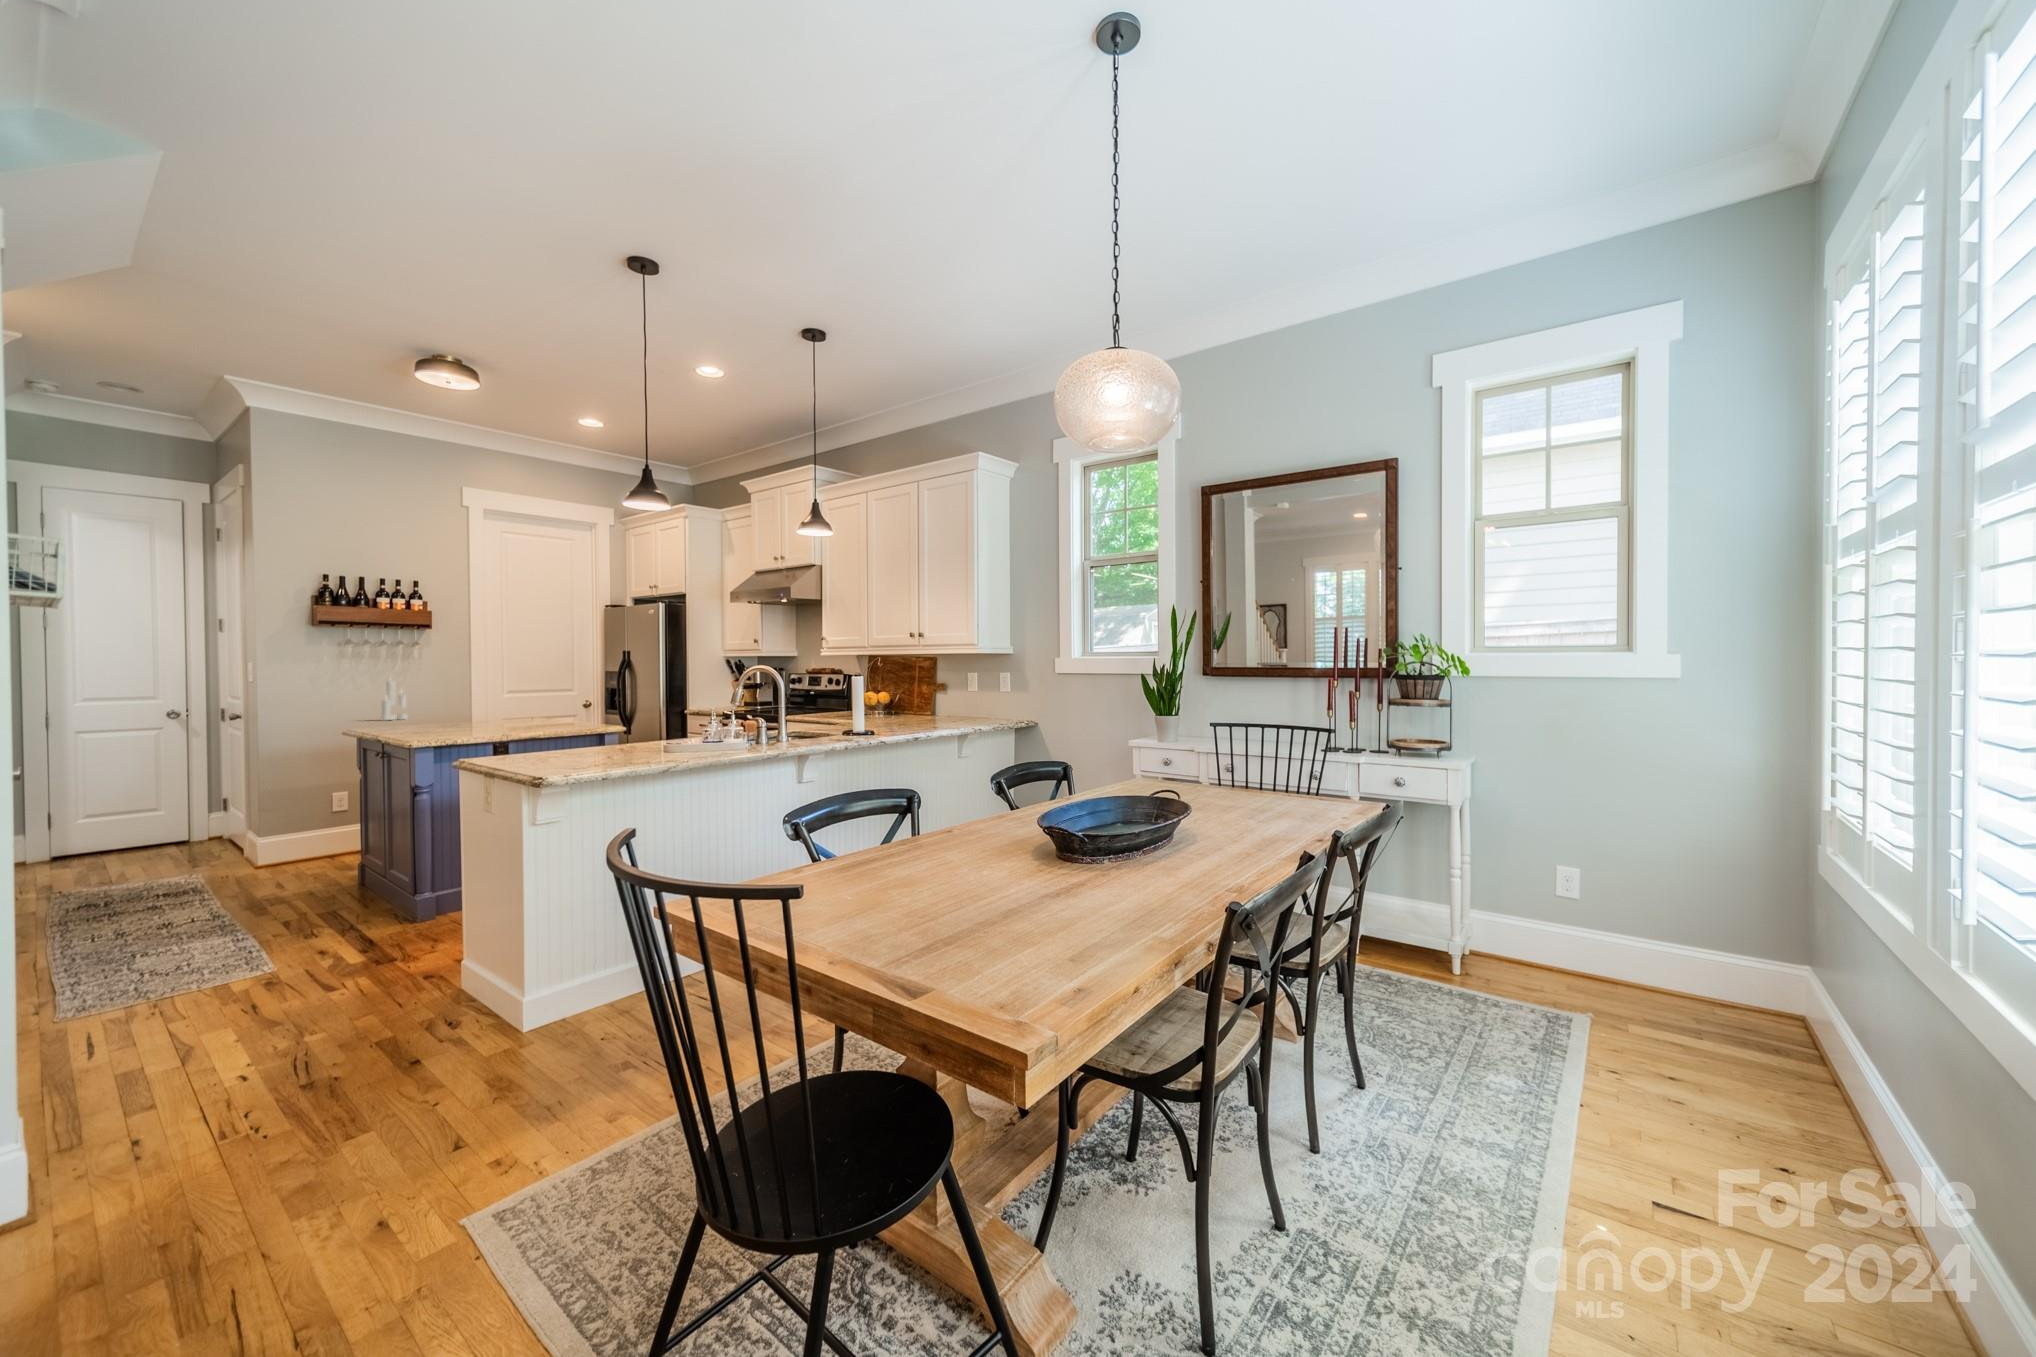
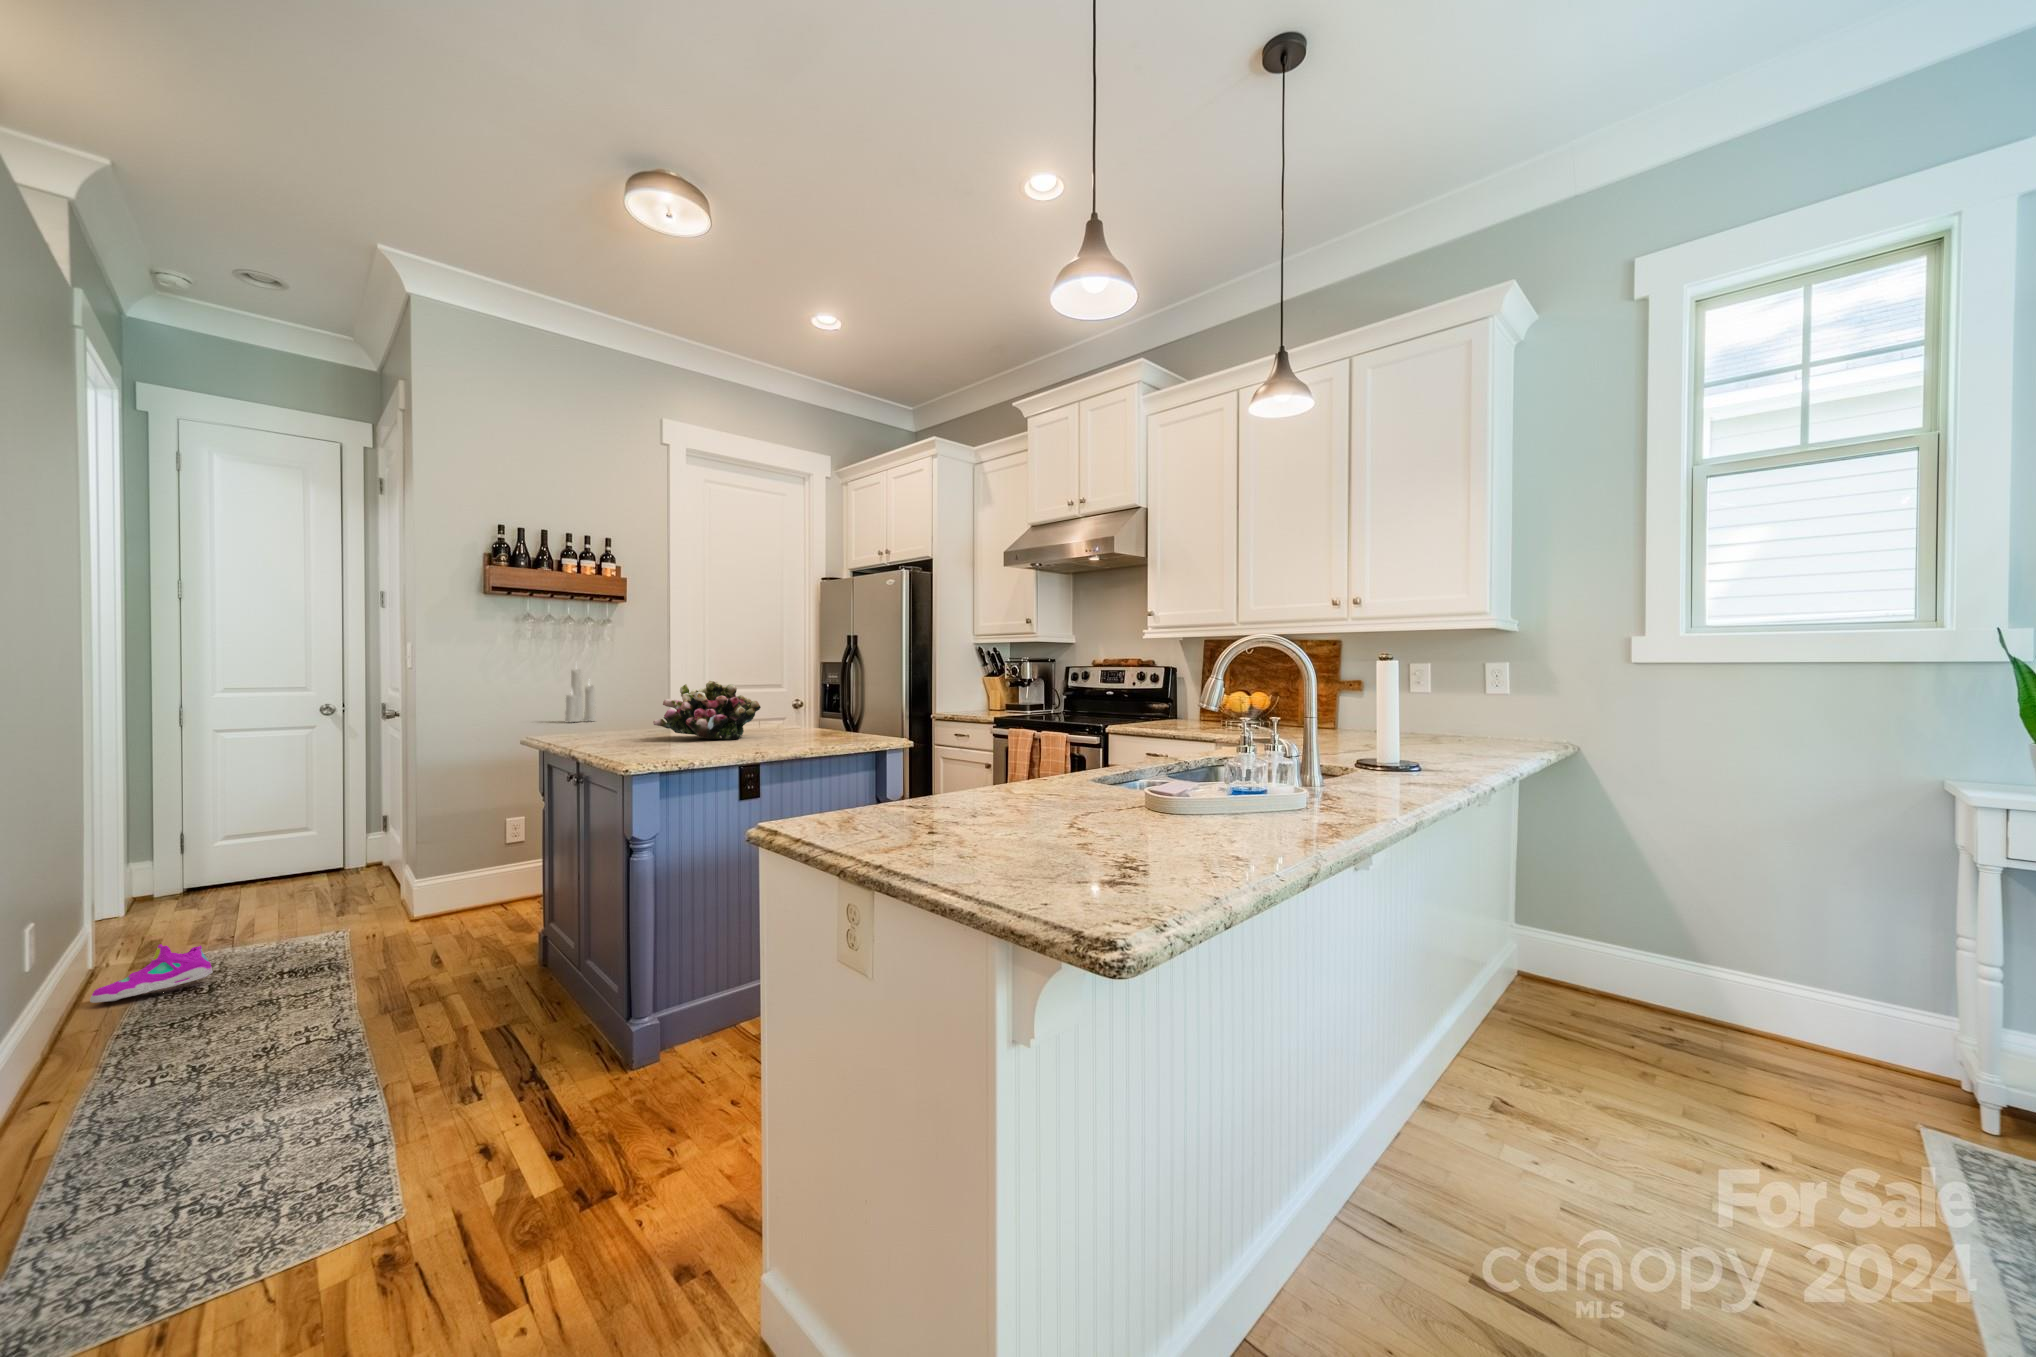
flower arrangement: none [439,689,519,728] -> present [653,680,761,740]
shoe: none [15,877,105,915] -> present [90,944,213,1003]

